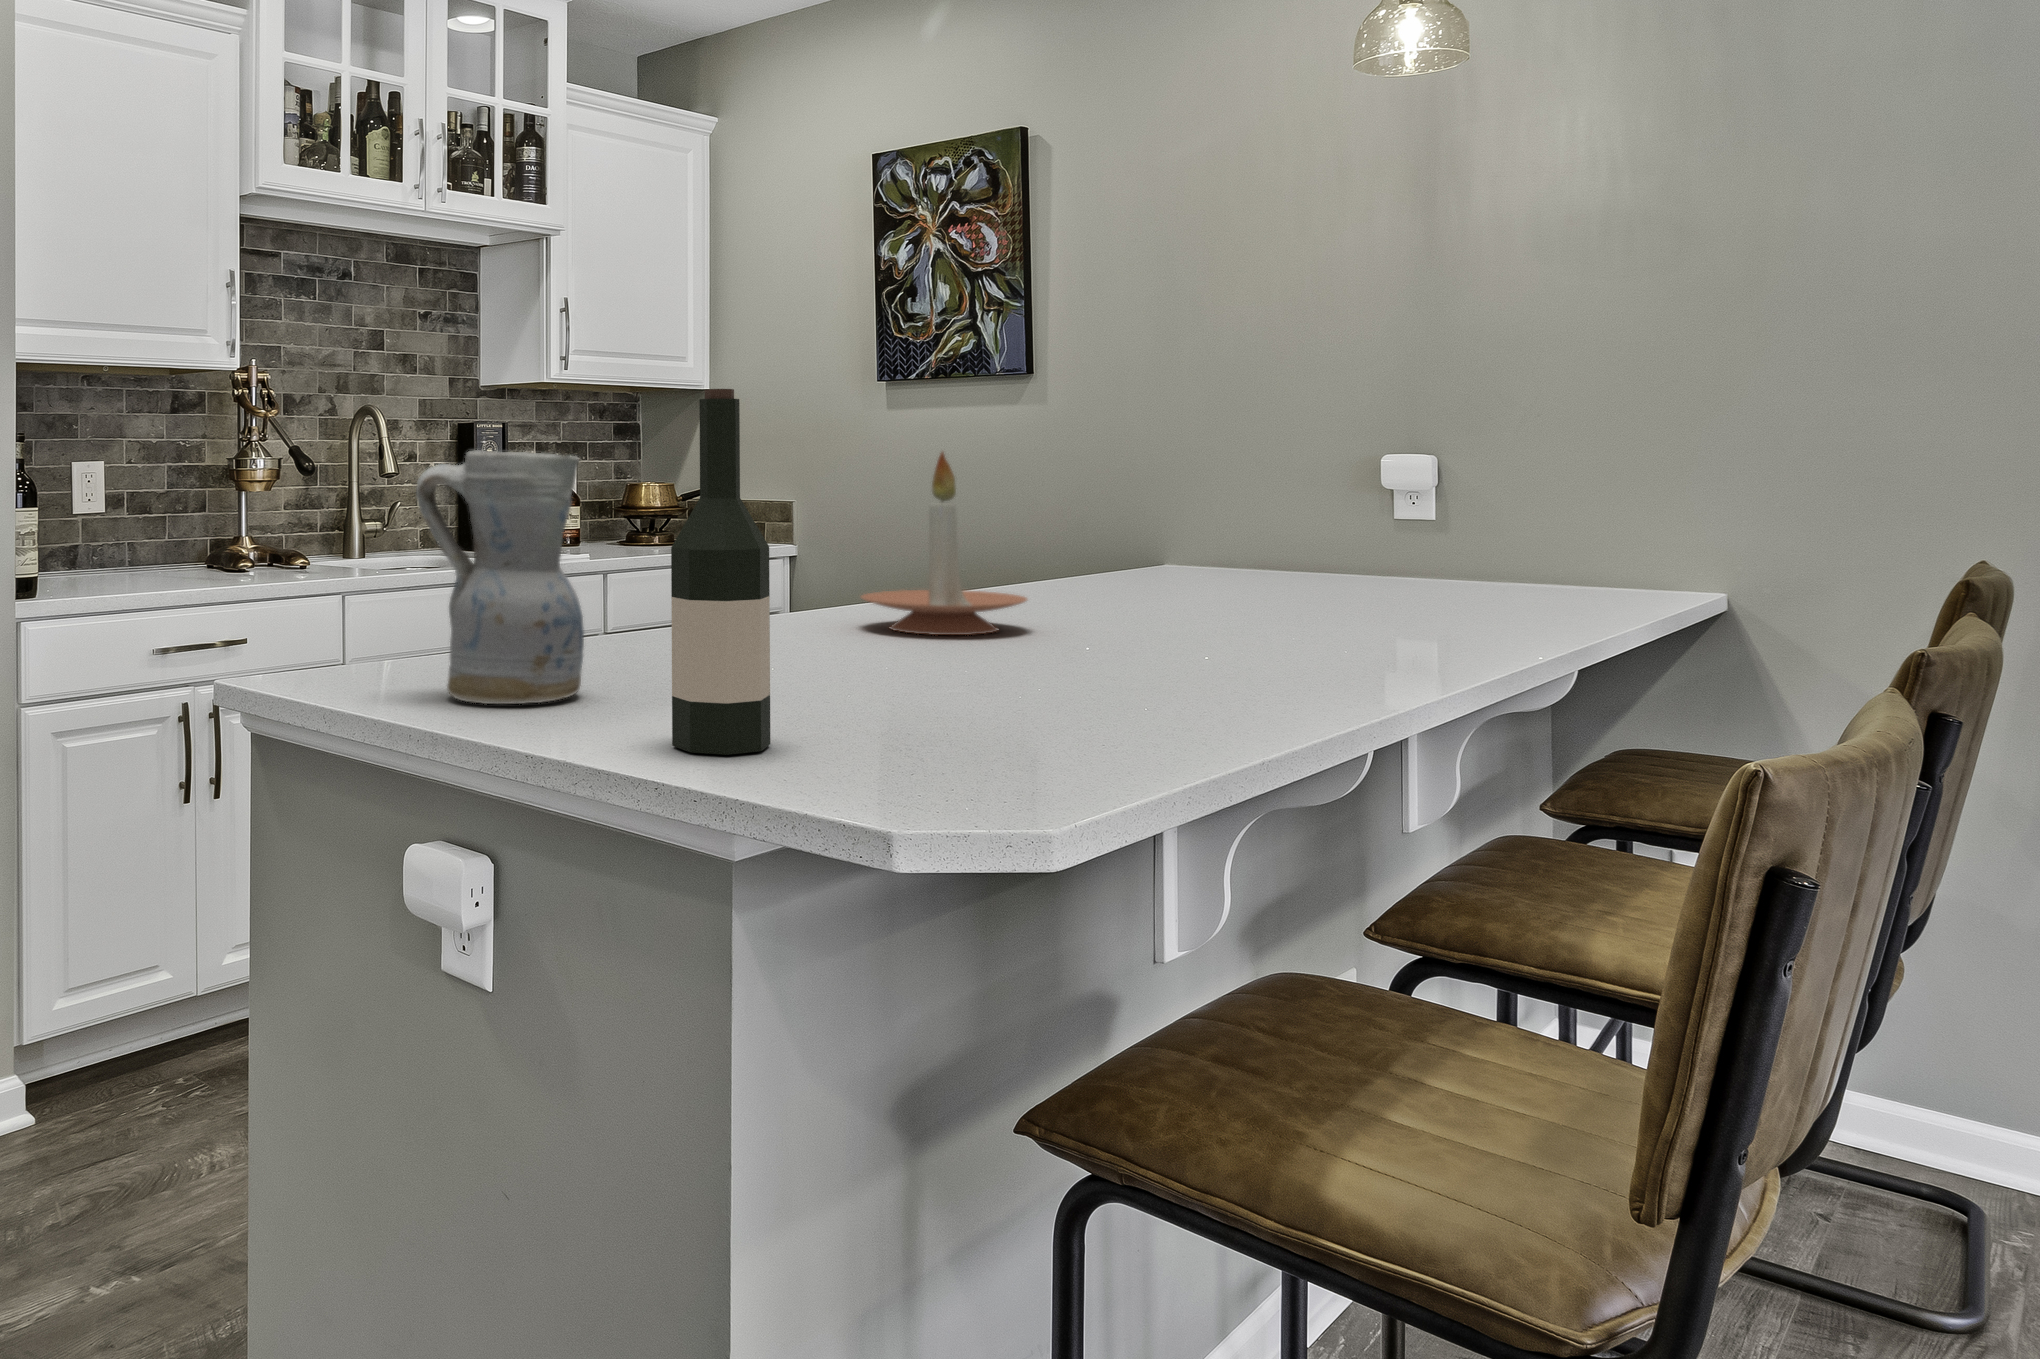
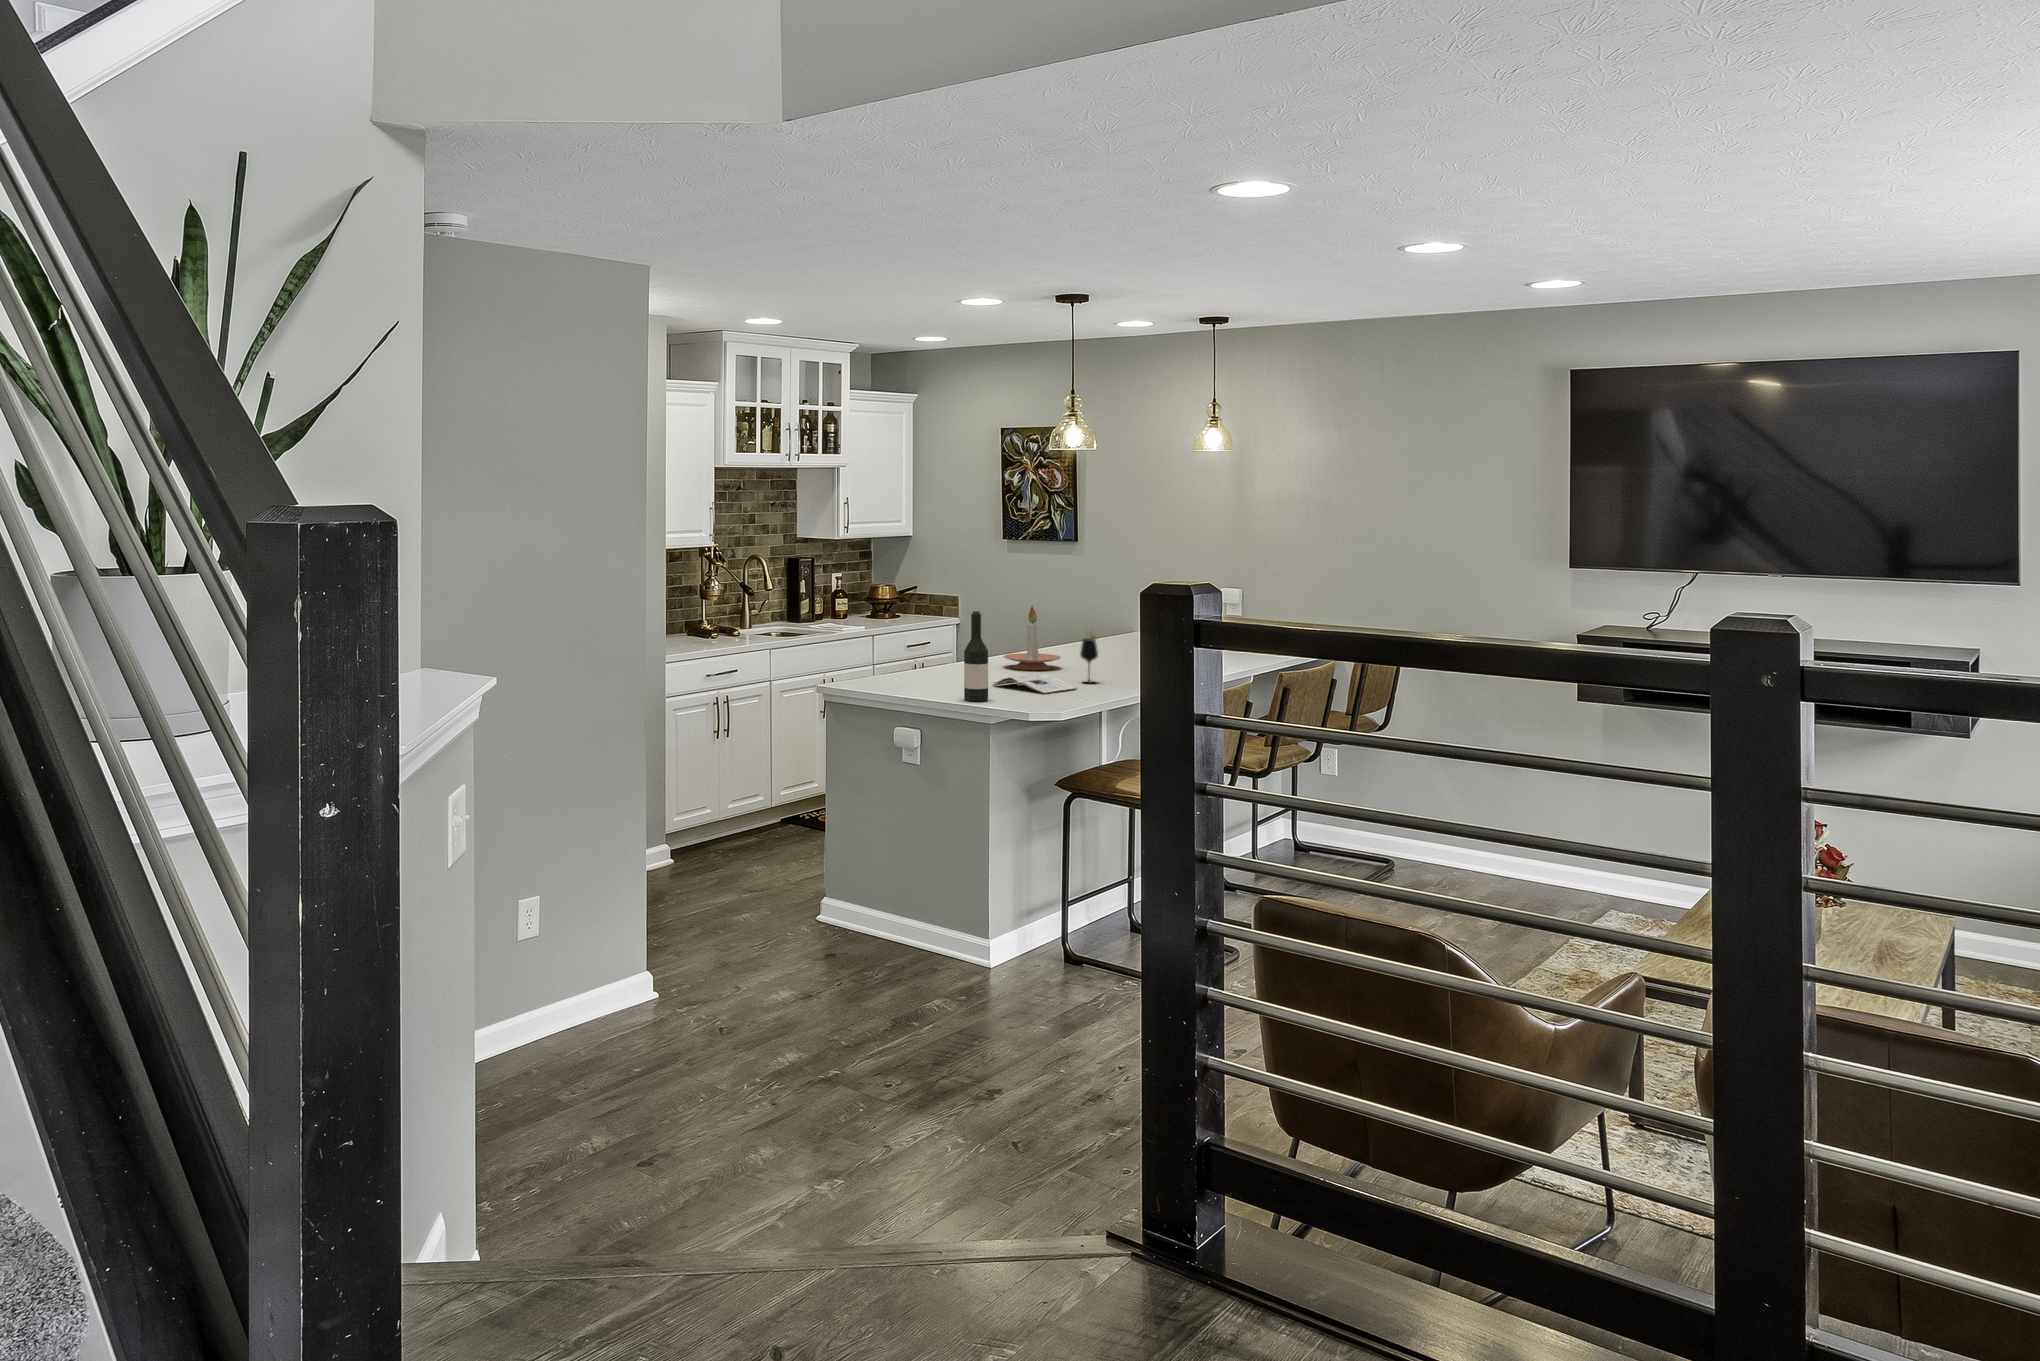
ceramic pitcher: present [416,450,584,704] -> none [883,619,931,691]
wine glass: none [1107,495,1171,677] -> present [1080,633,1098,683]
magazine: none [807,644,1112,718] -> present [992,674,1077,694]

